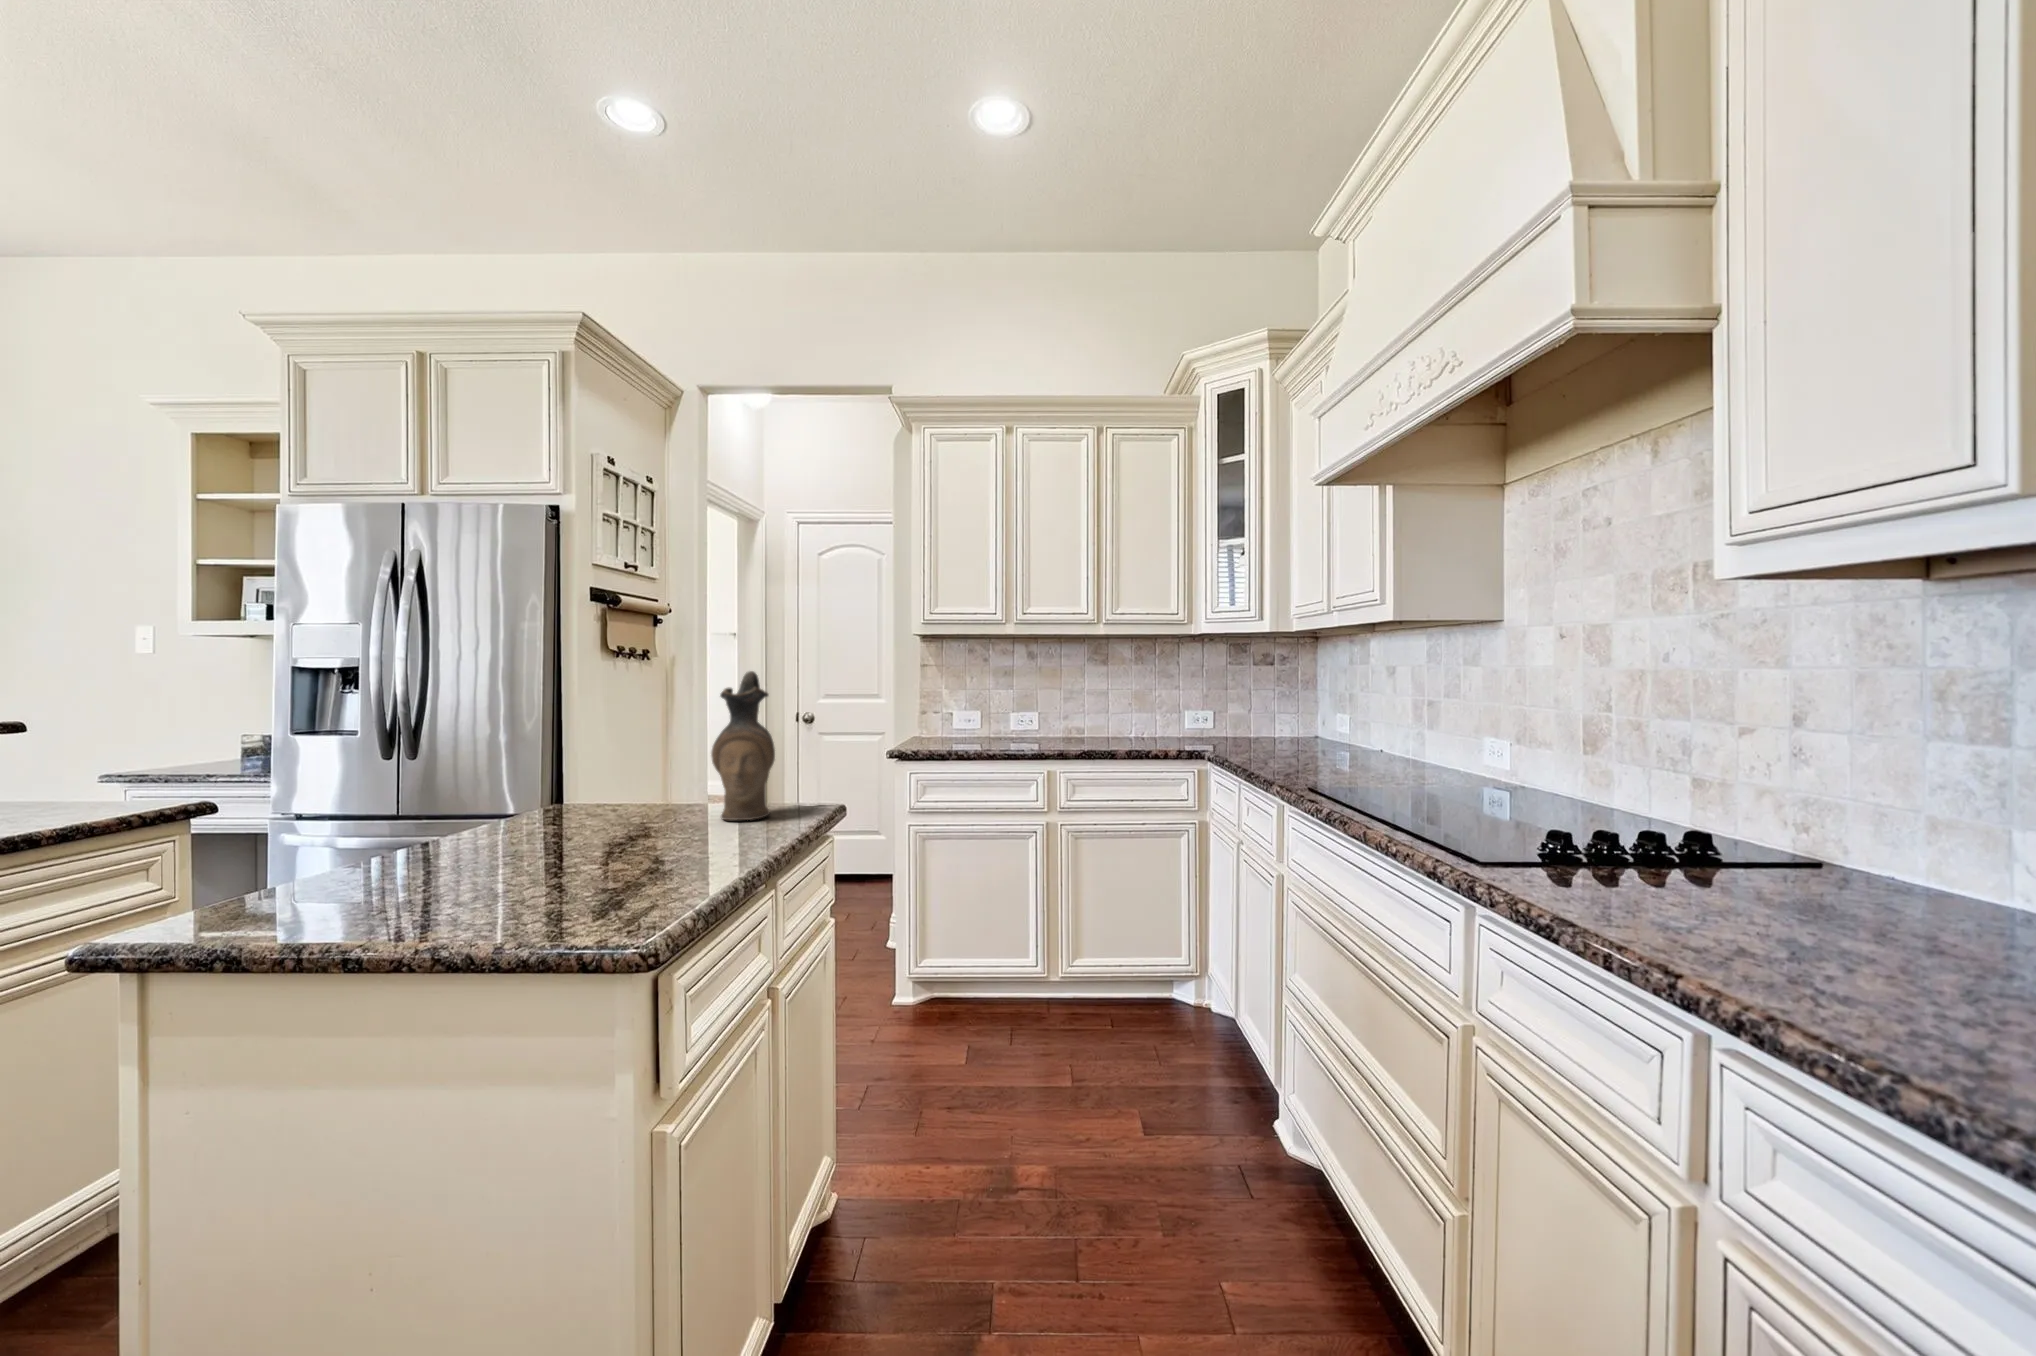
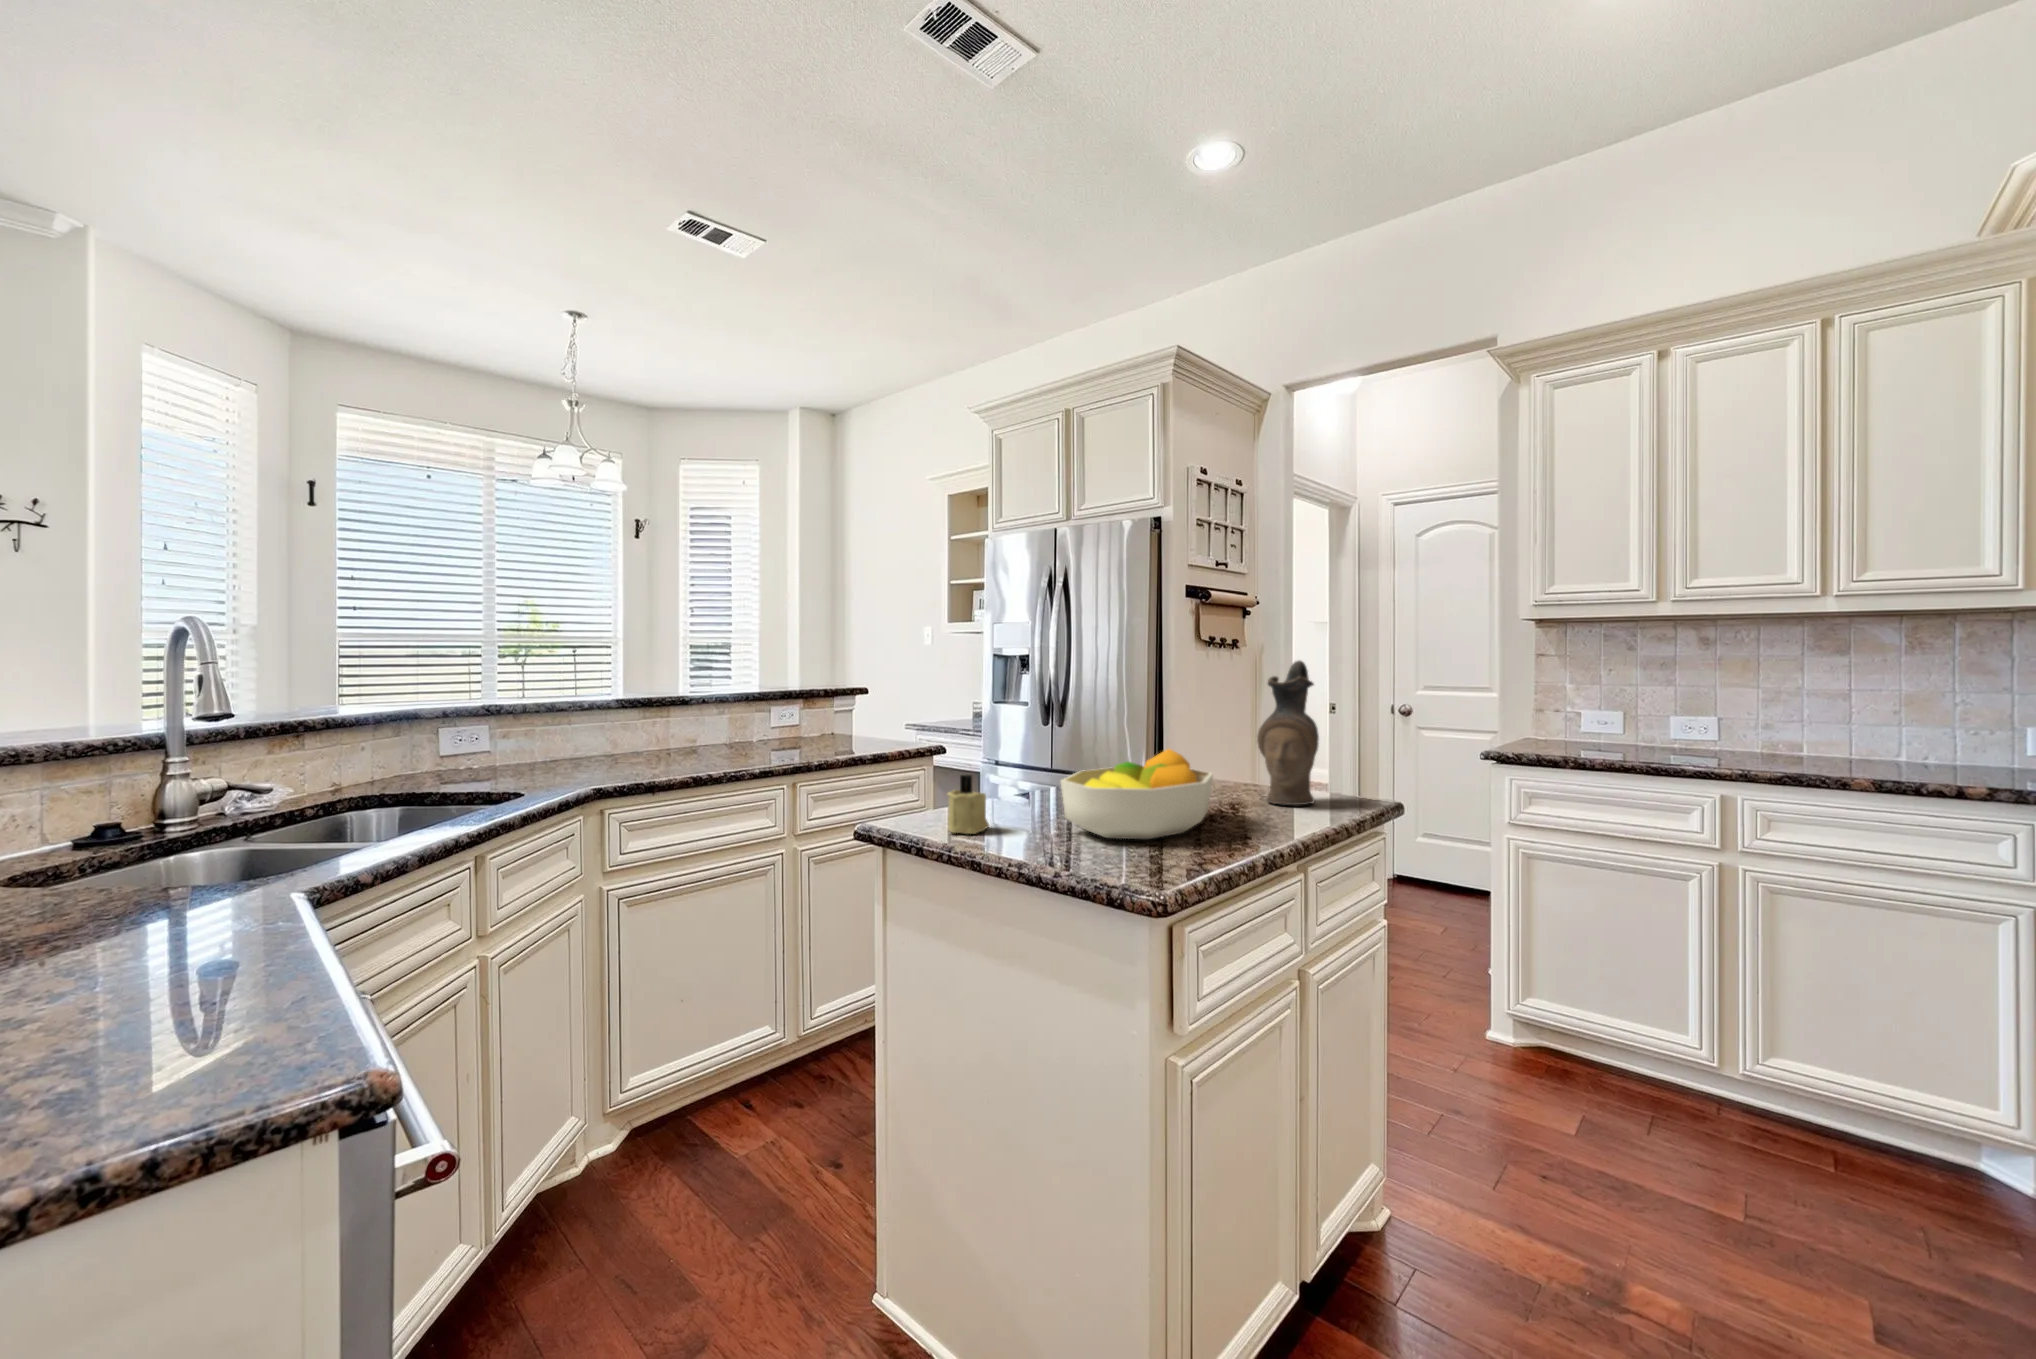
fruit bowl: none [479,772,673,888] -> present [1061,749,1213,839]
candle: none [284,832,361,919] -> present [948,775,989,834]

